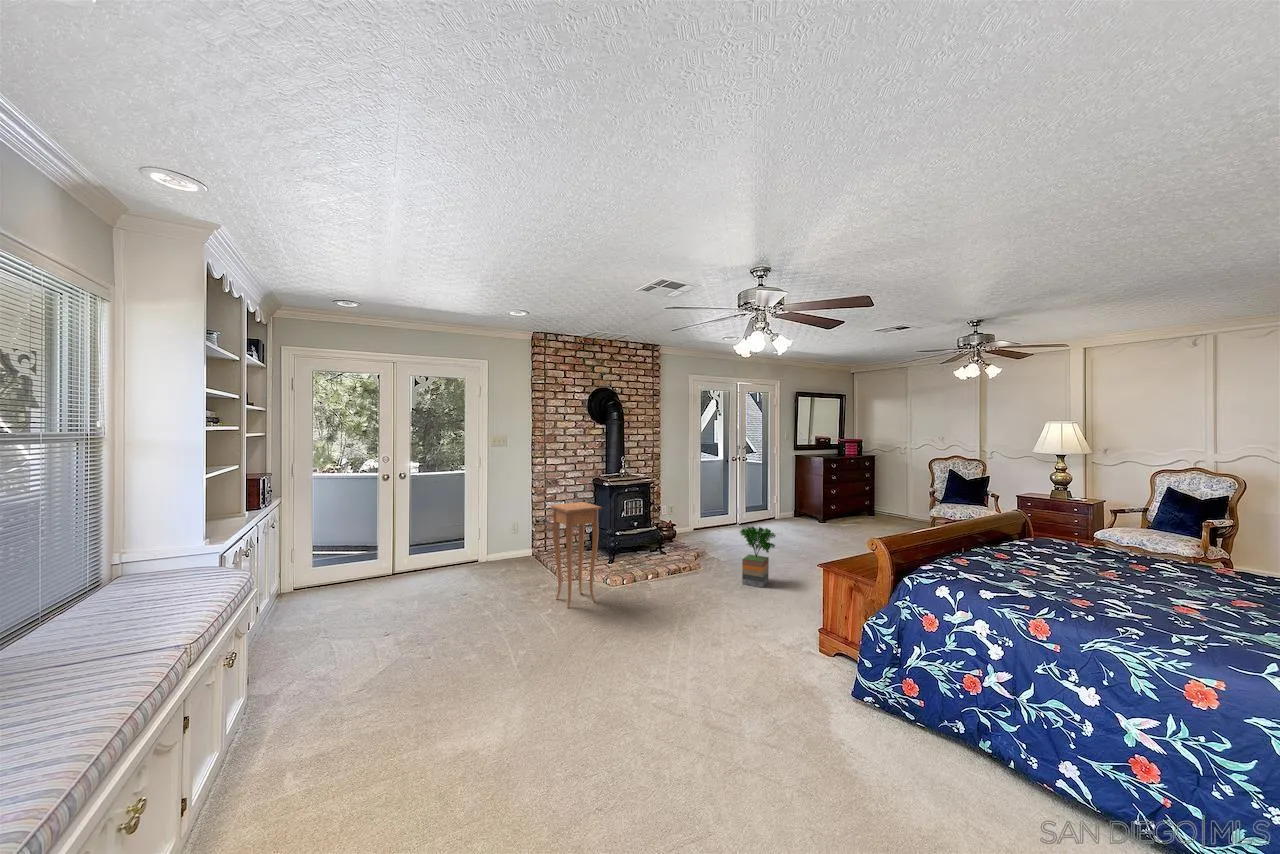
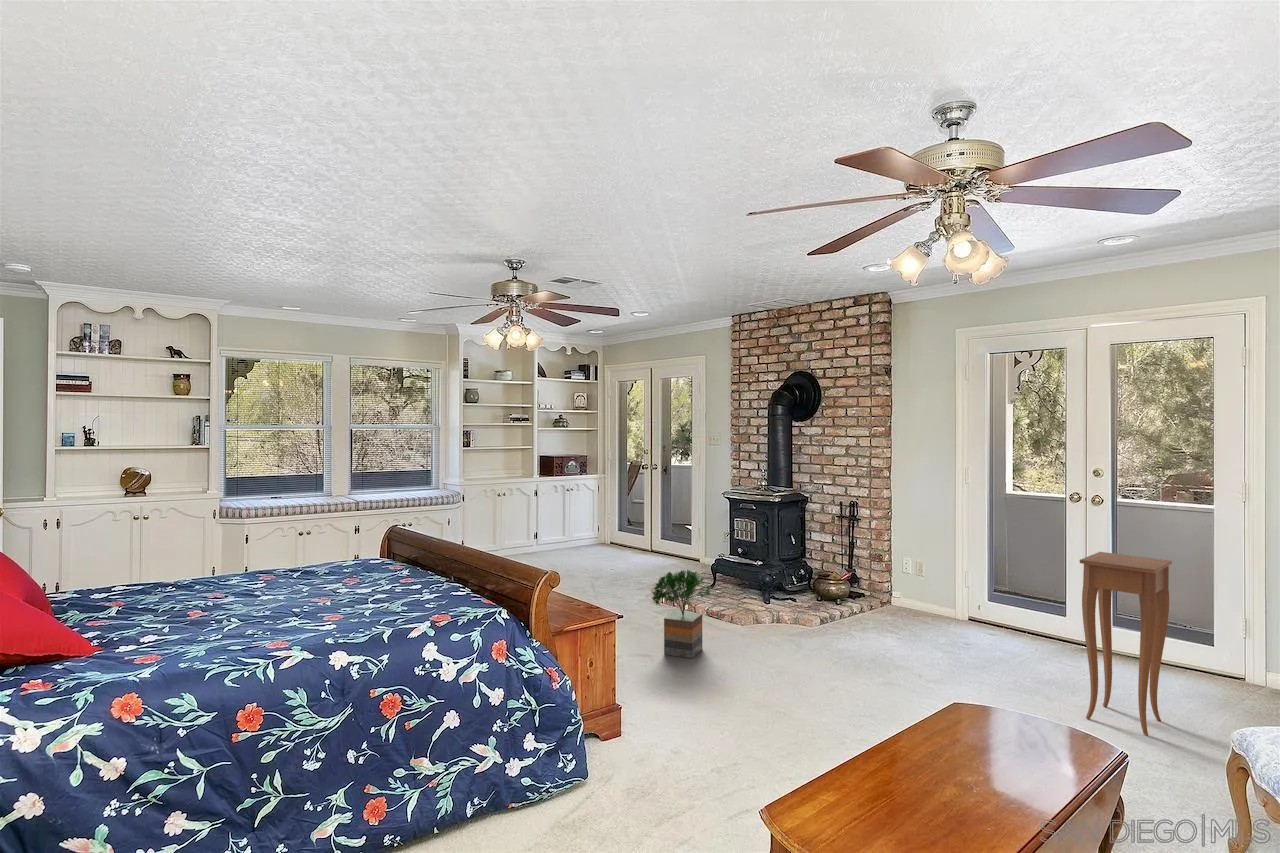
side table: present [551,502,601,608] -> present [1080,552,1172,735]

